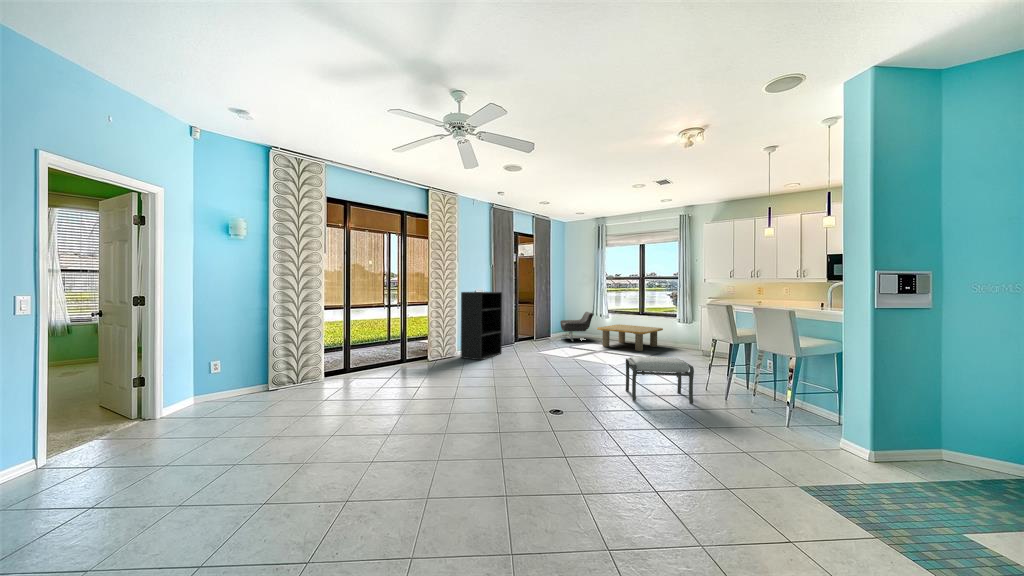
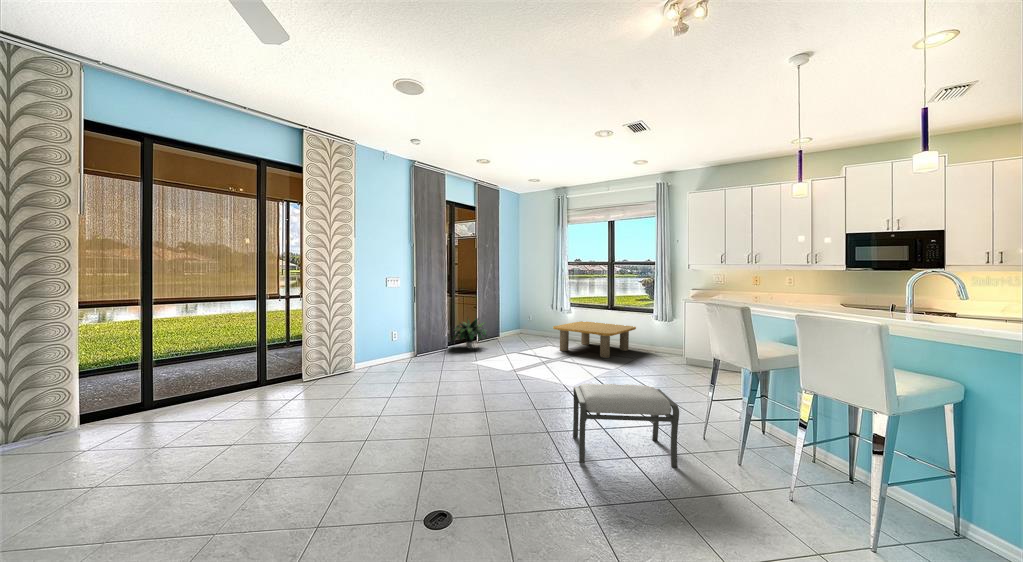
bookshelf: present [461,292,502,360] -> none [357,280,421,377]
lounge chair: present [560,312,593,341] -> none [505,305,550,343]
potted plant: none [518,320,548,344] -> present [452,318,486,348]

